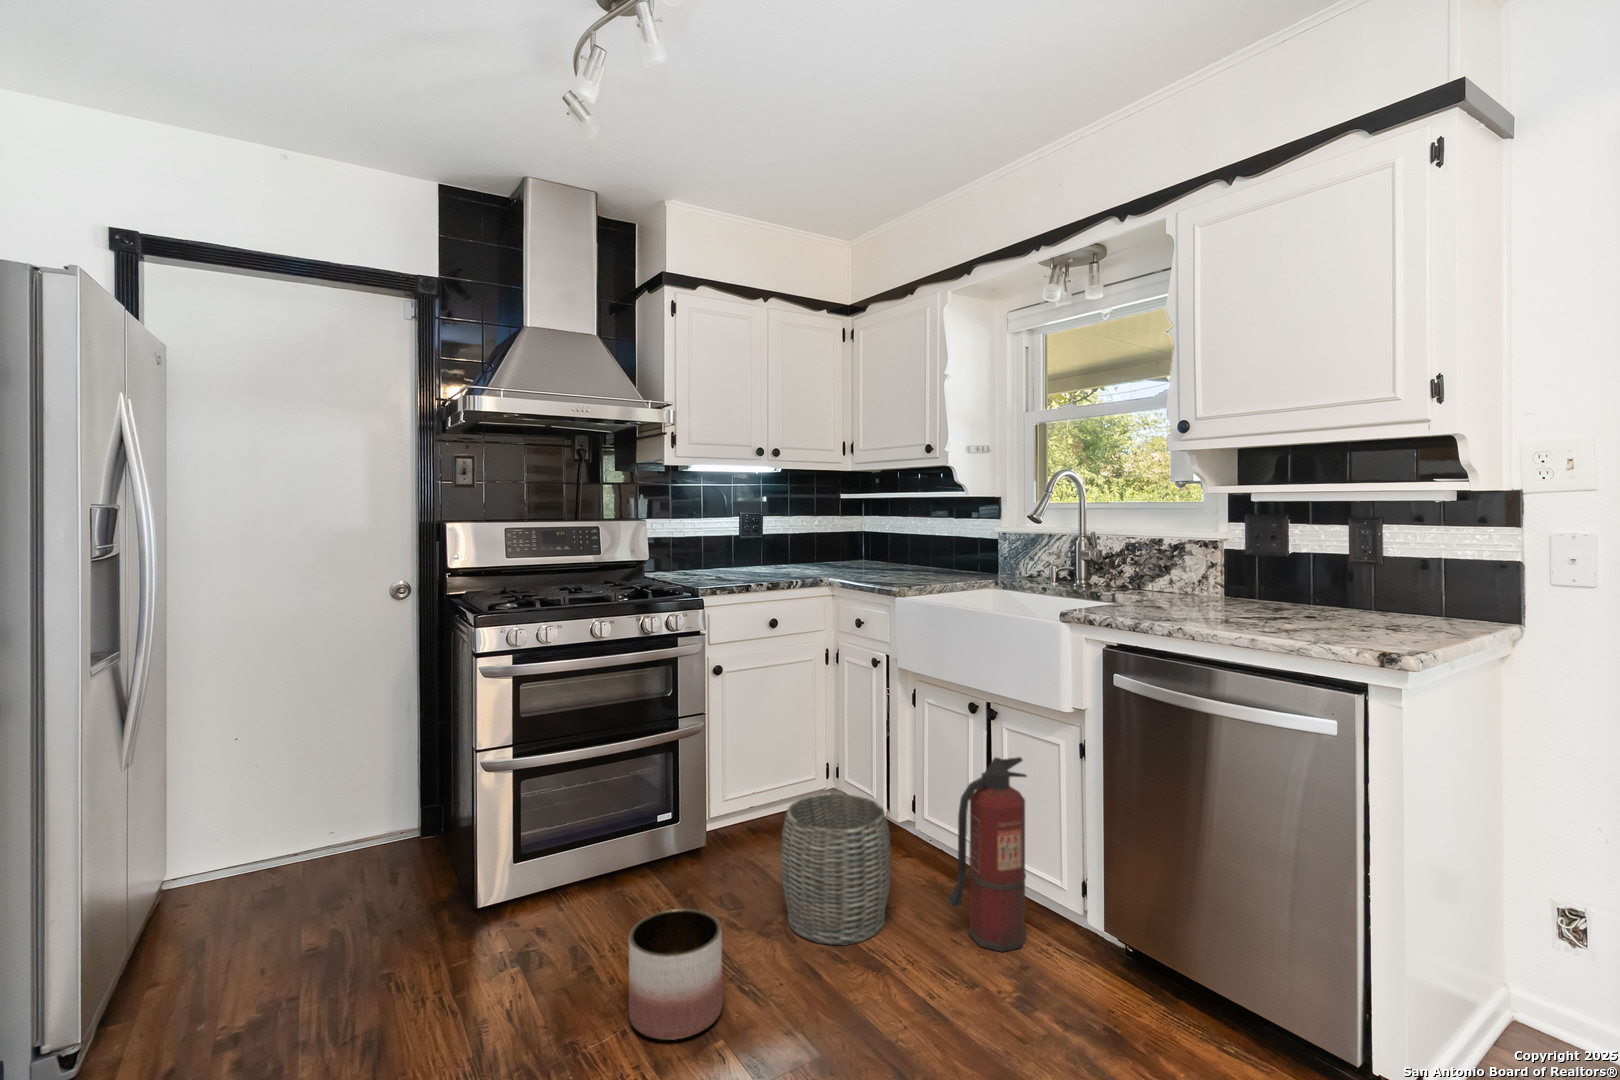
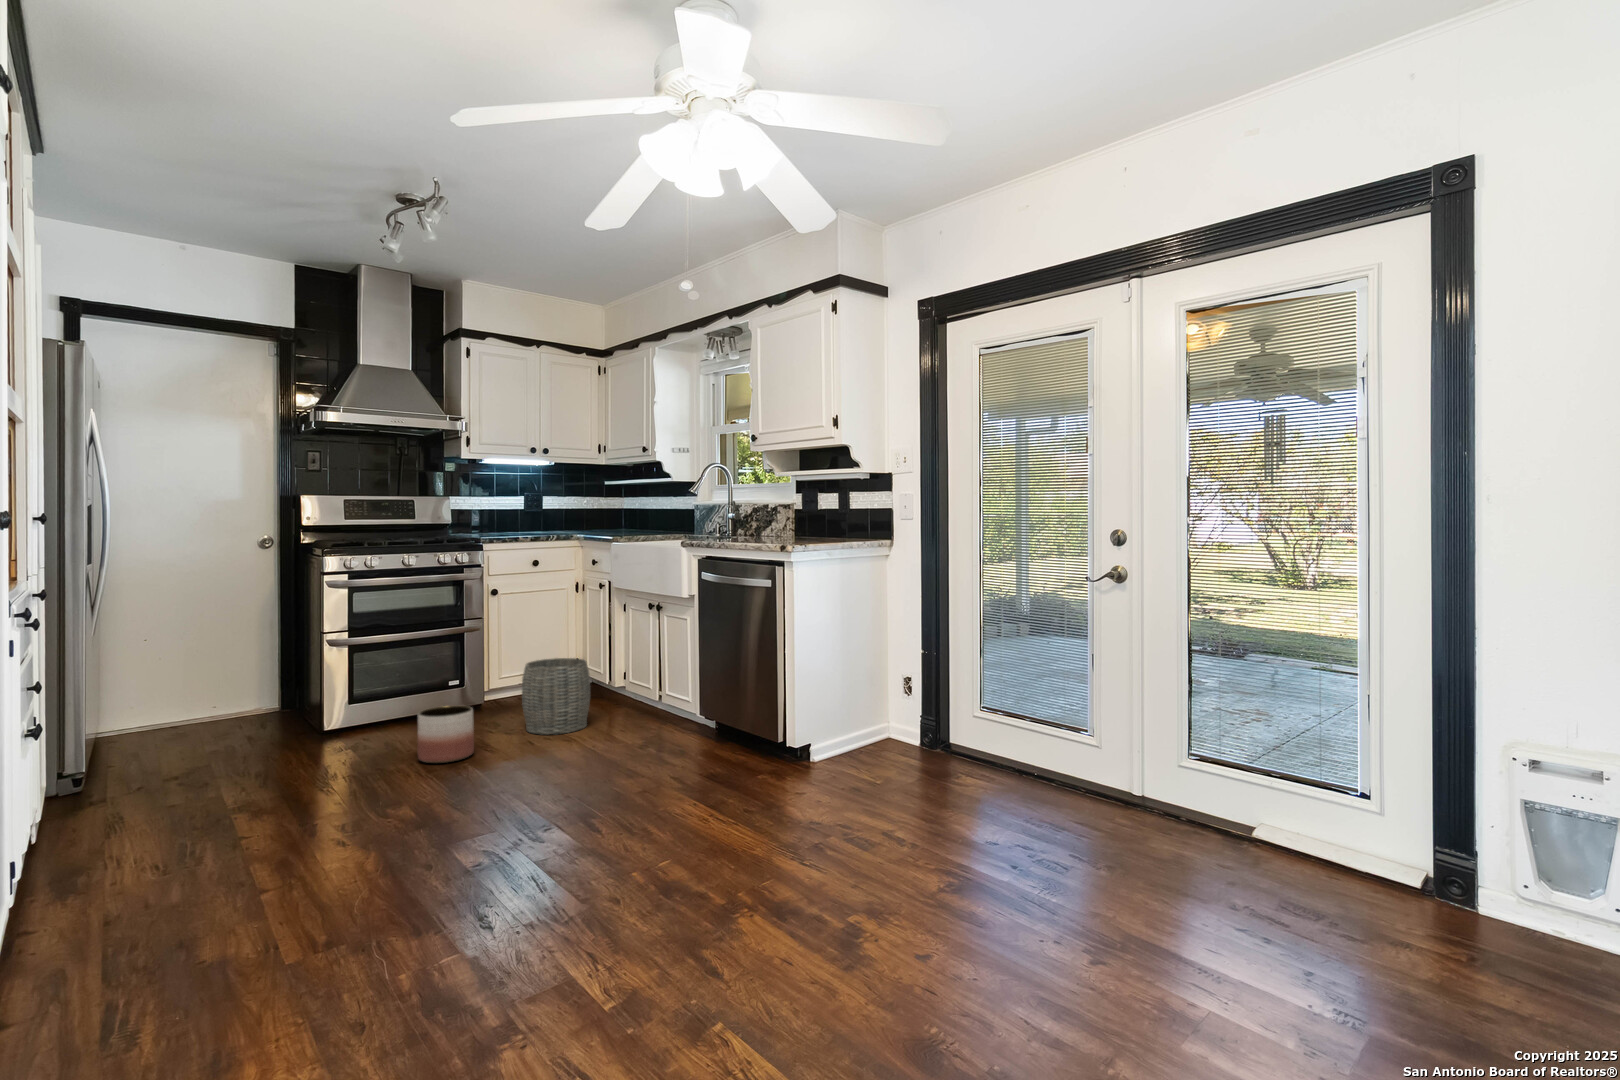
fire extinguisher: present [948,757,1027,952] -> none [619,625,667,732]

